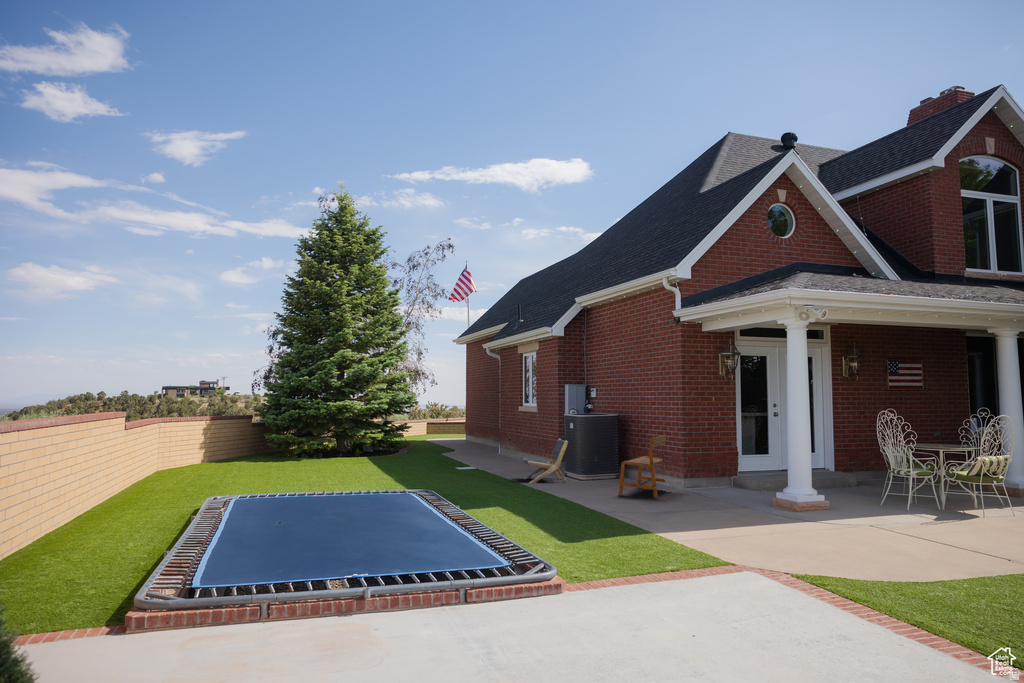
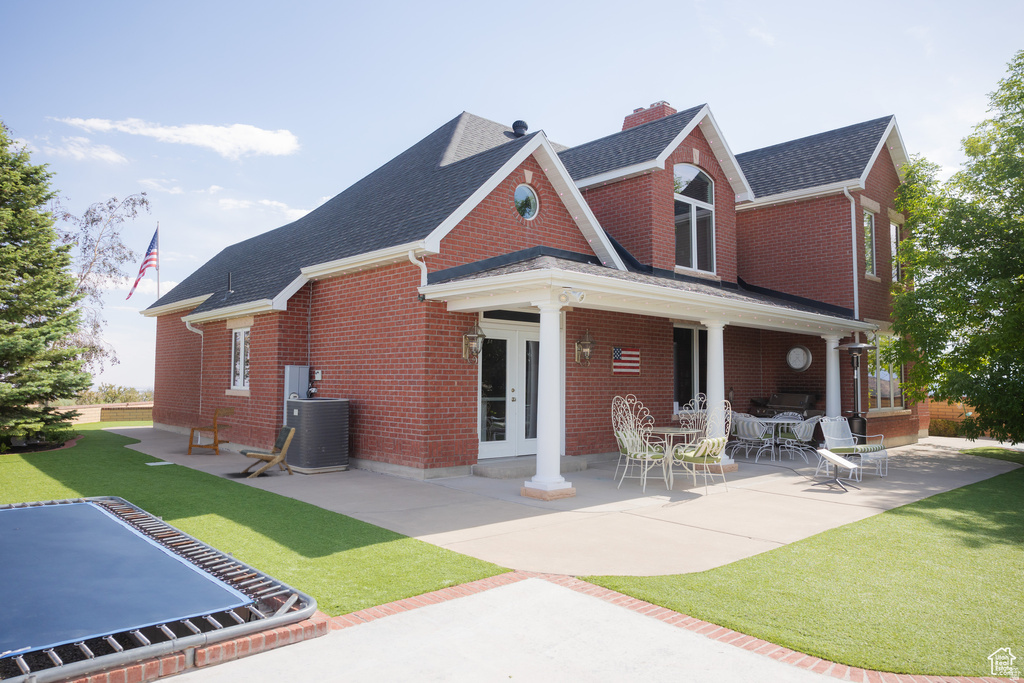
bench: present [619,435,666,498] -> present [188,407,235,455]

